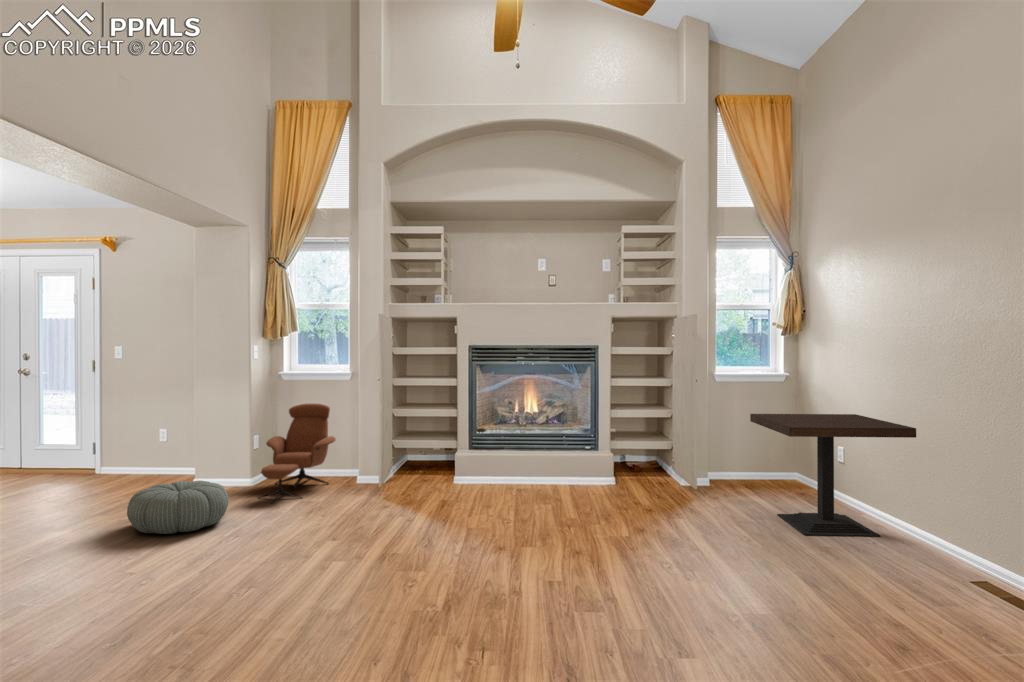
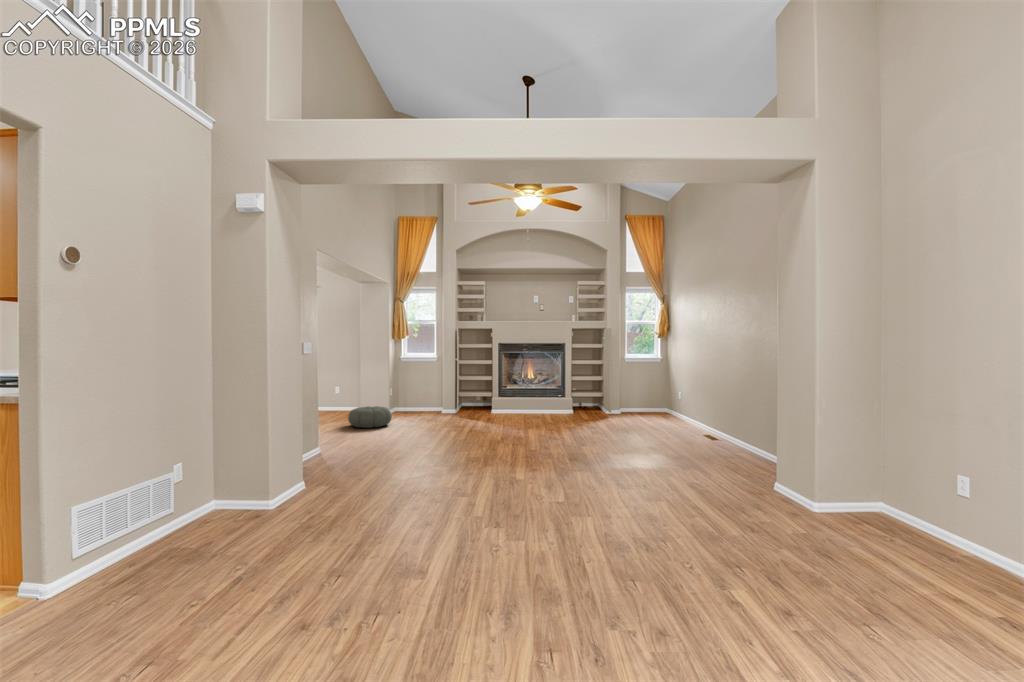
lounge chair: present [258,403,336,503] -> none [397,373,432,420]
side table: present [750,414,916,537] -> none [636,375,703,428]

